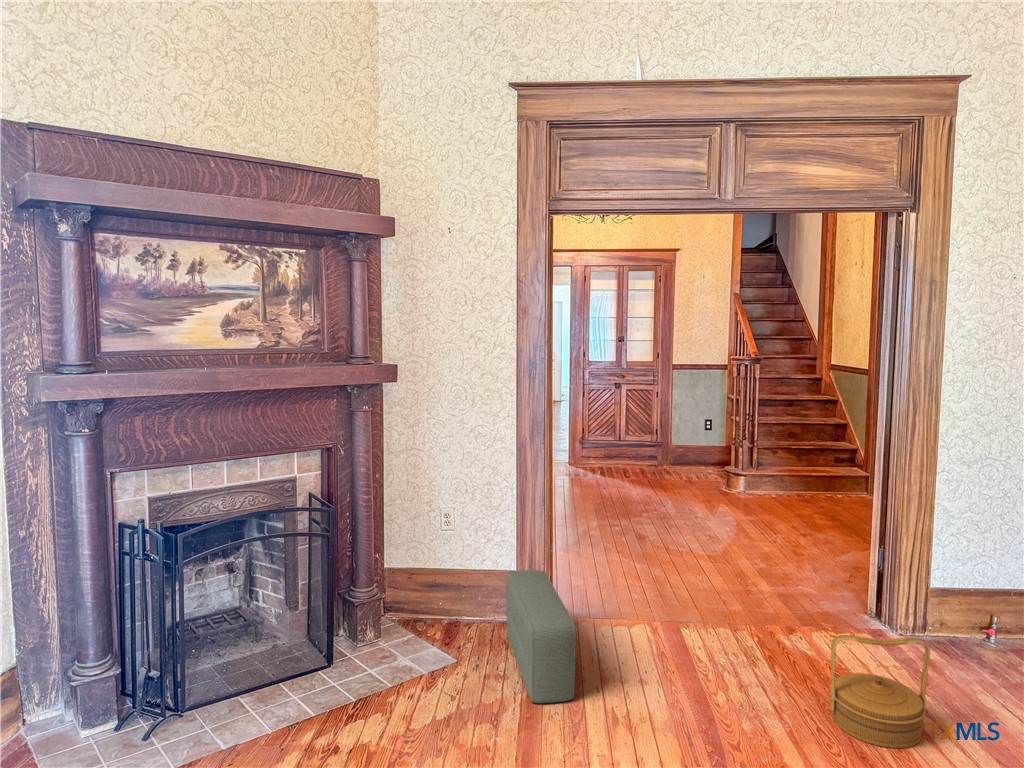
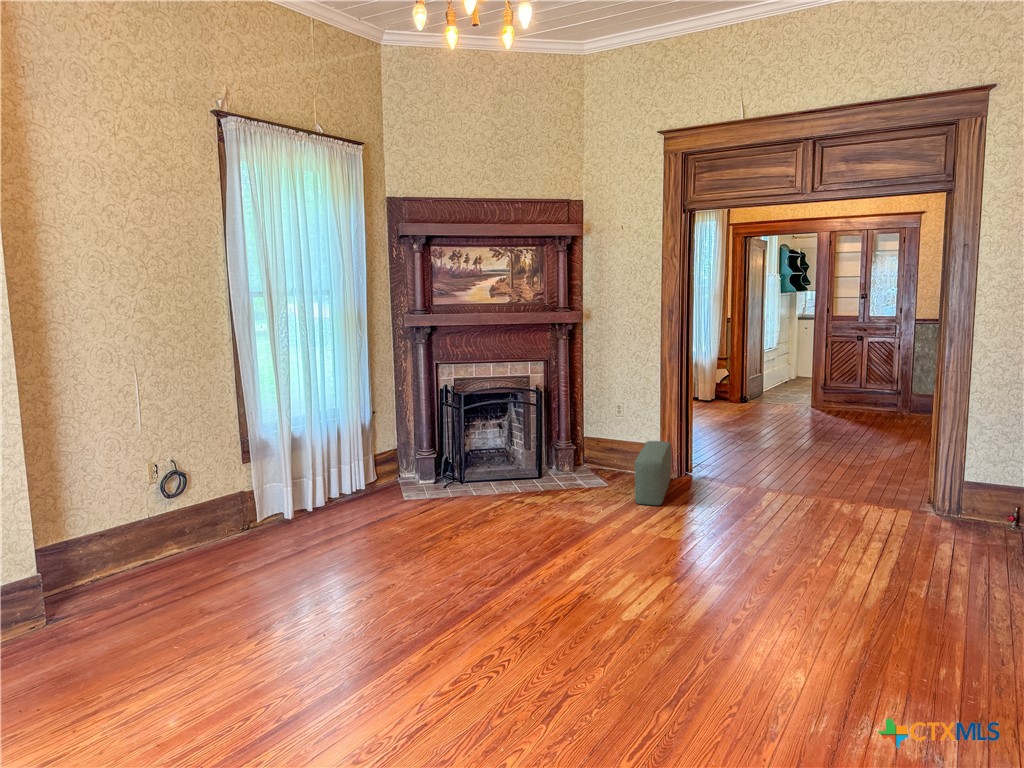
basket: present [830,635,930,748] -> none [816,479,884,549]

